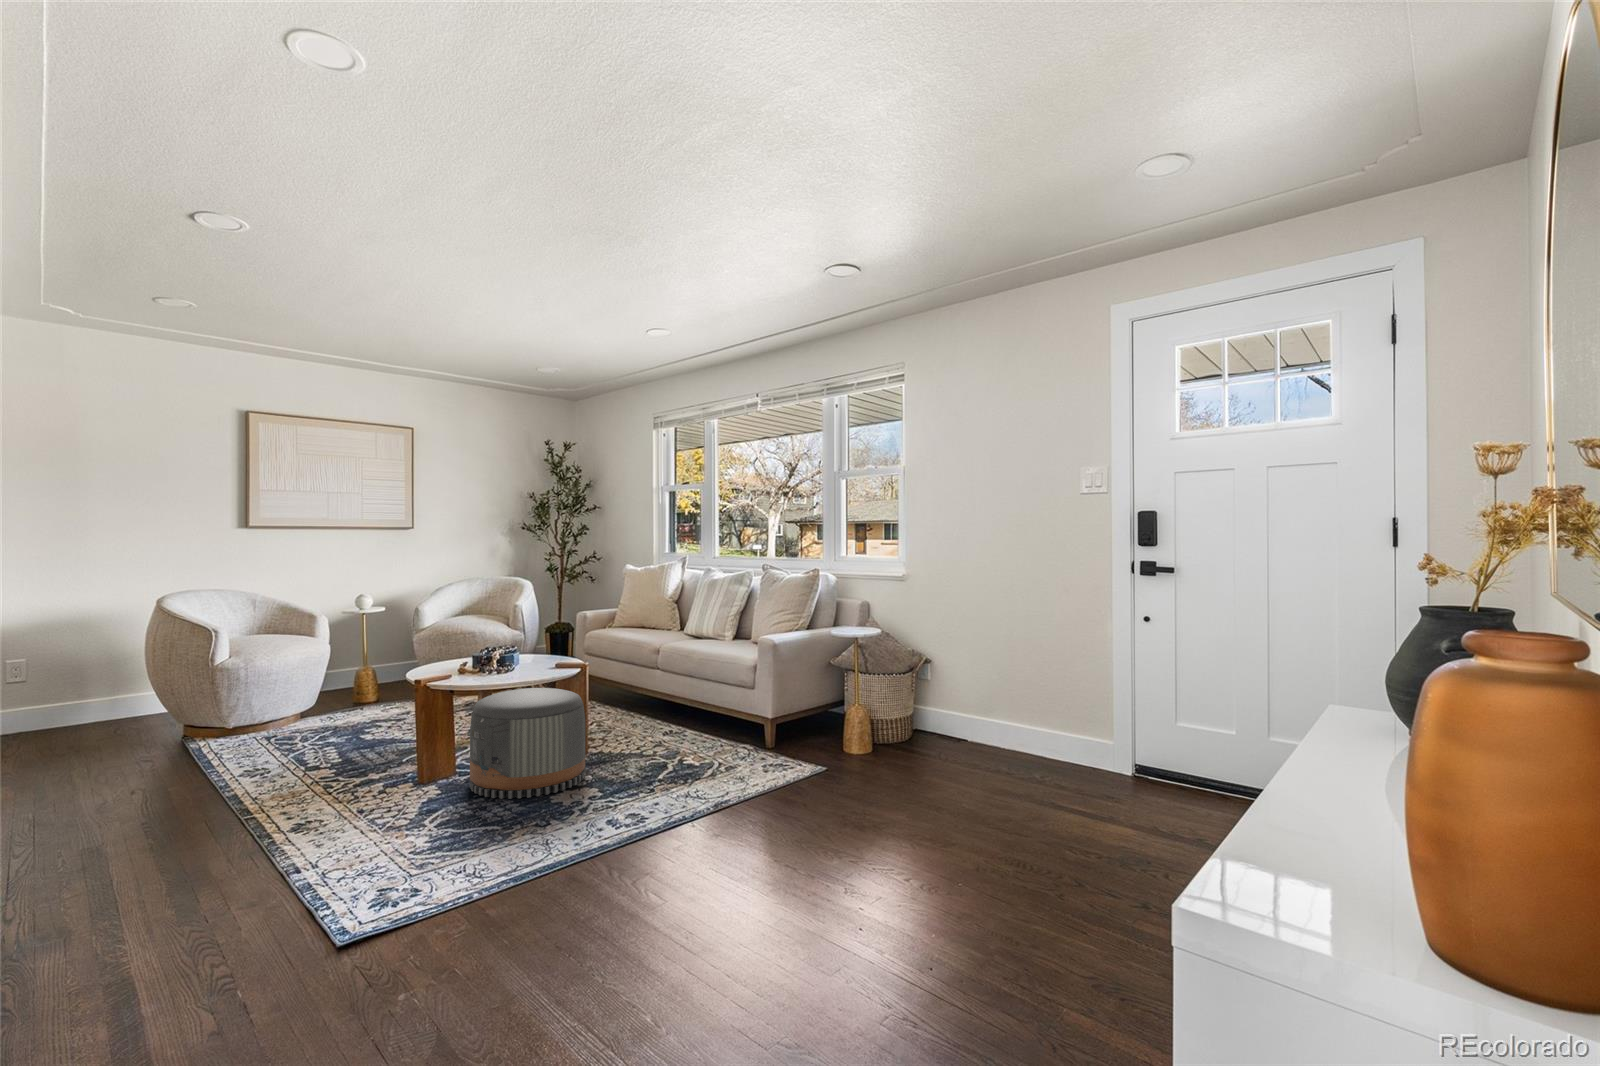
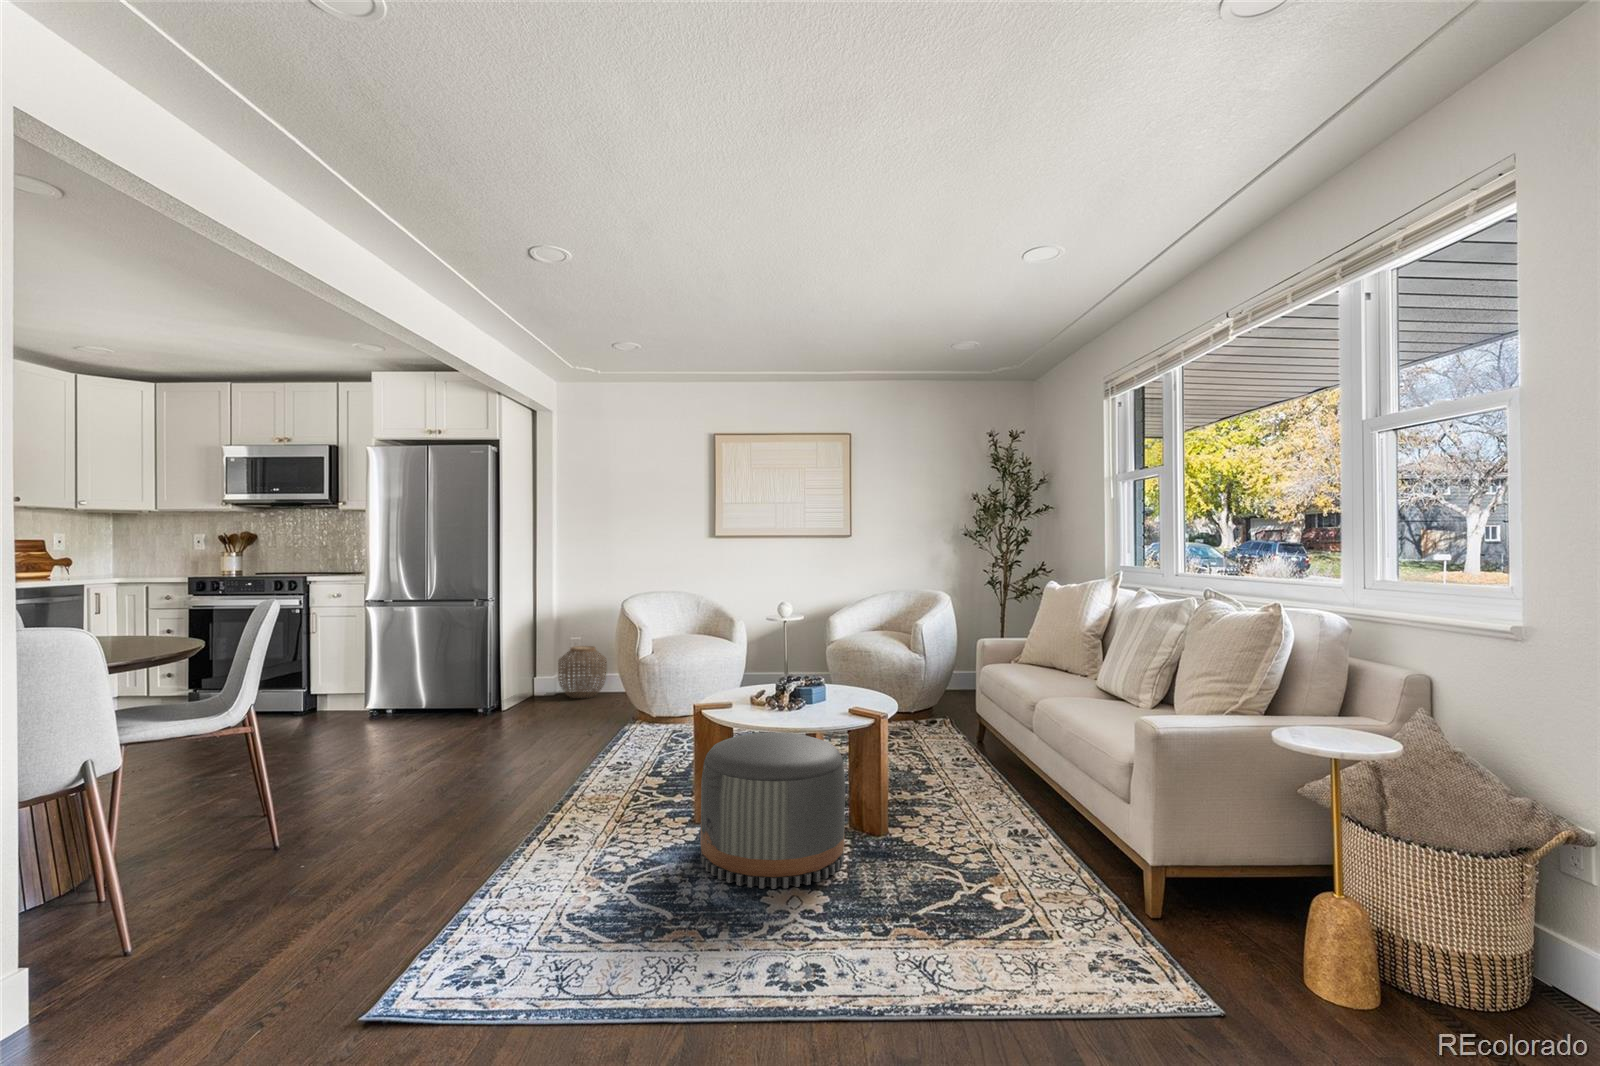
woven basket: none [47,665,126,730] -> present [558,646,607,698]

